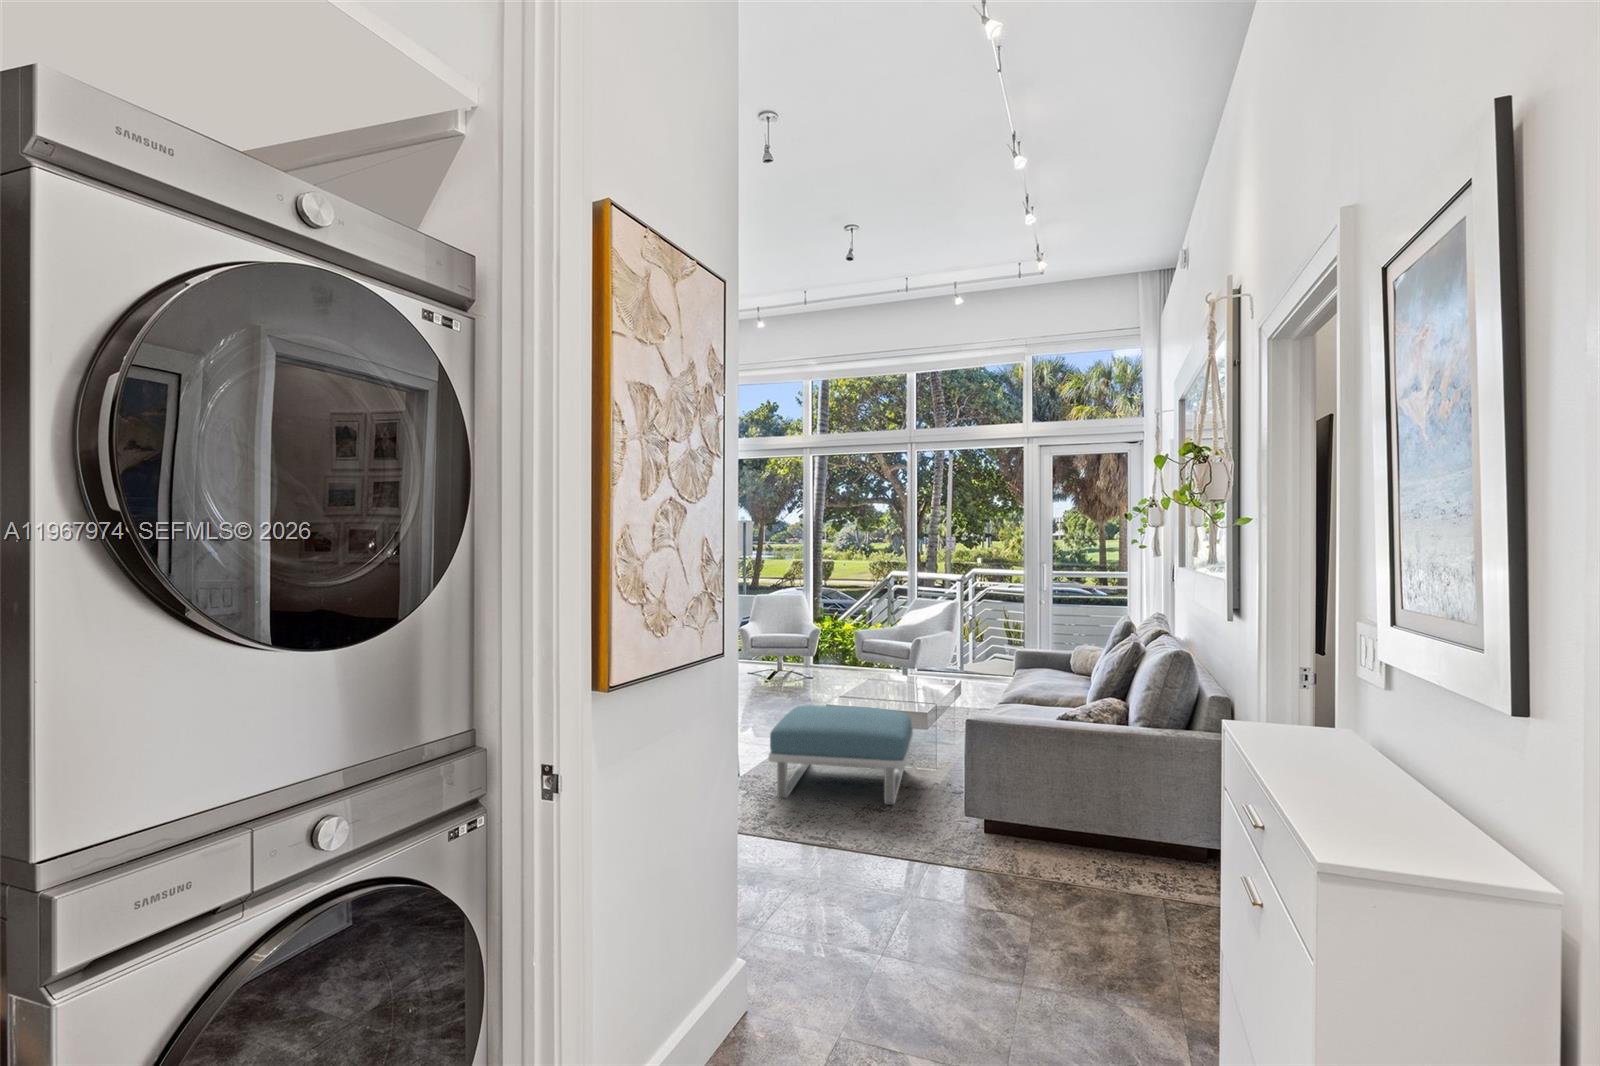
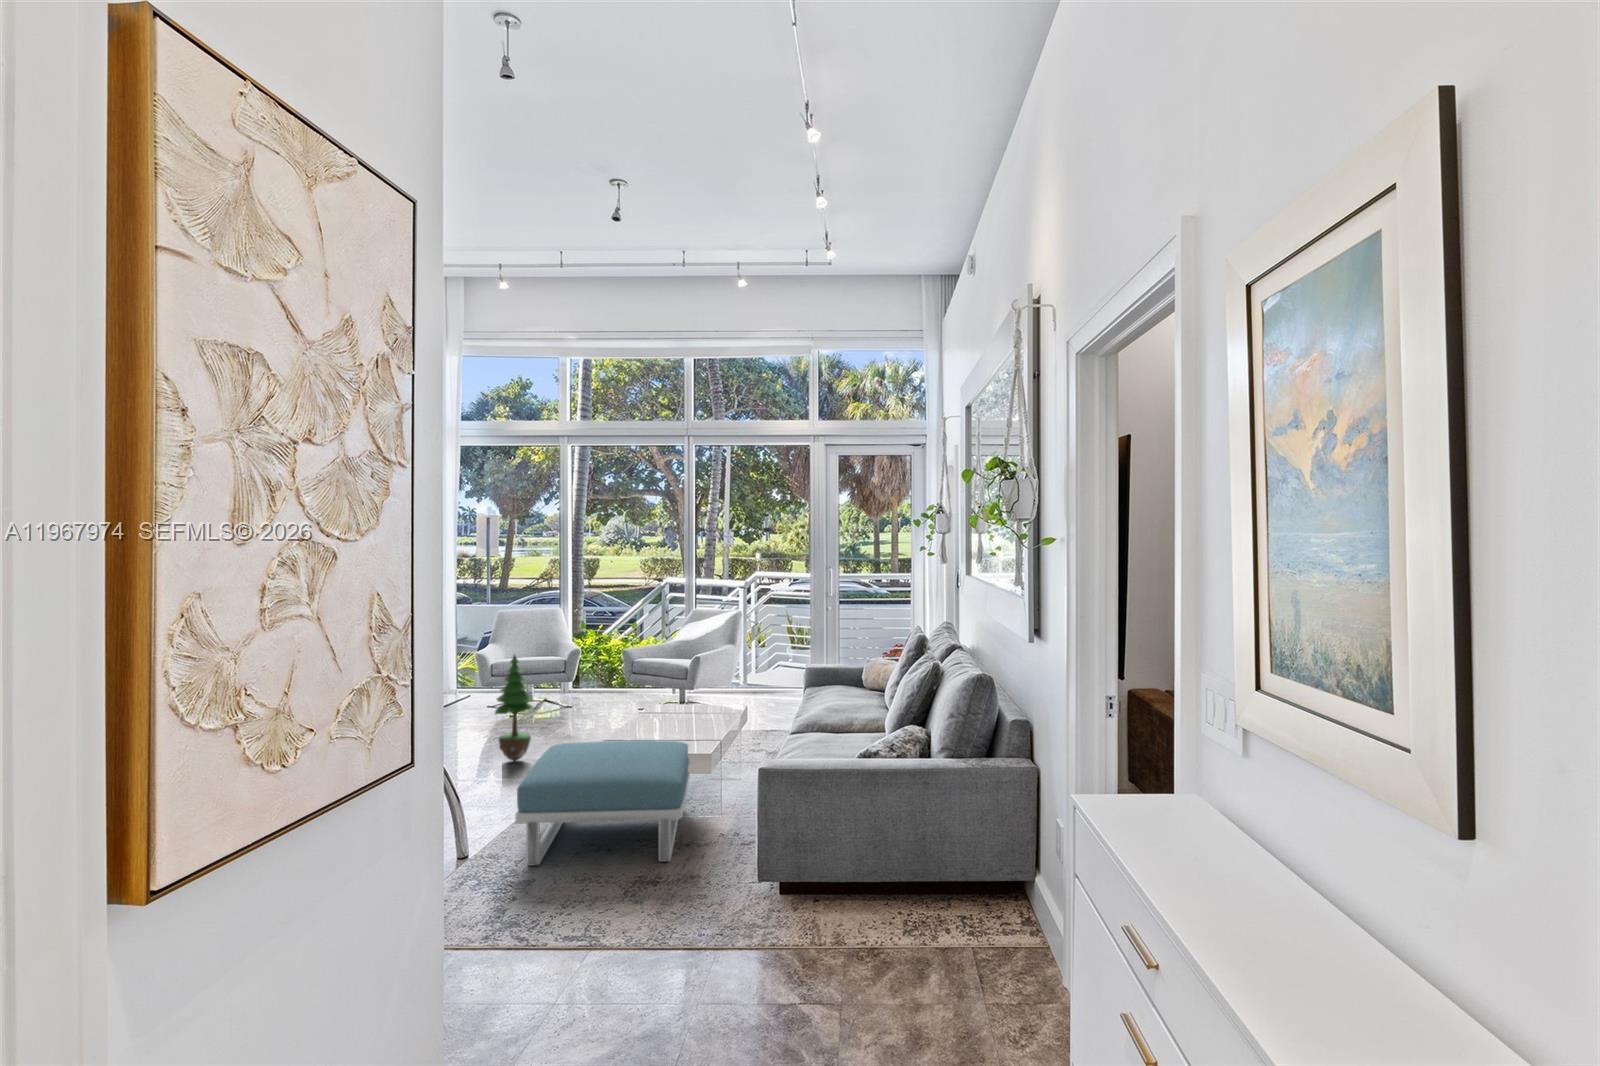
potted tree: none [747,633,780,726] -> present [495,655,534,761]

